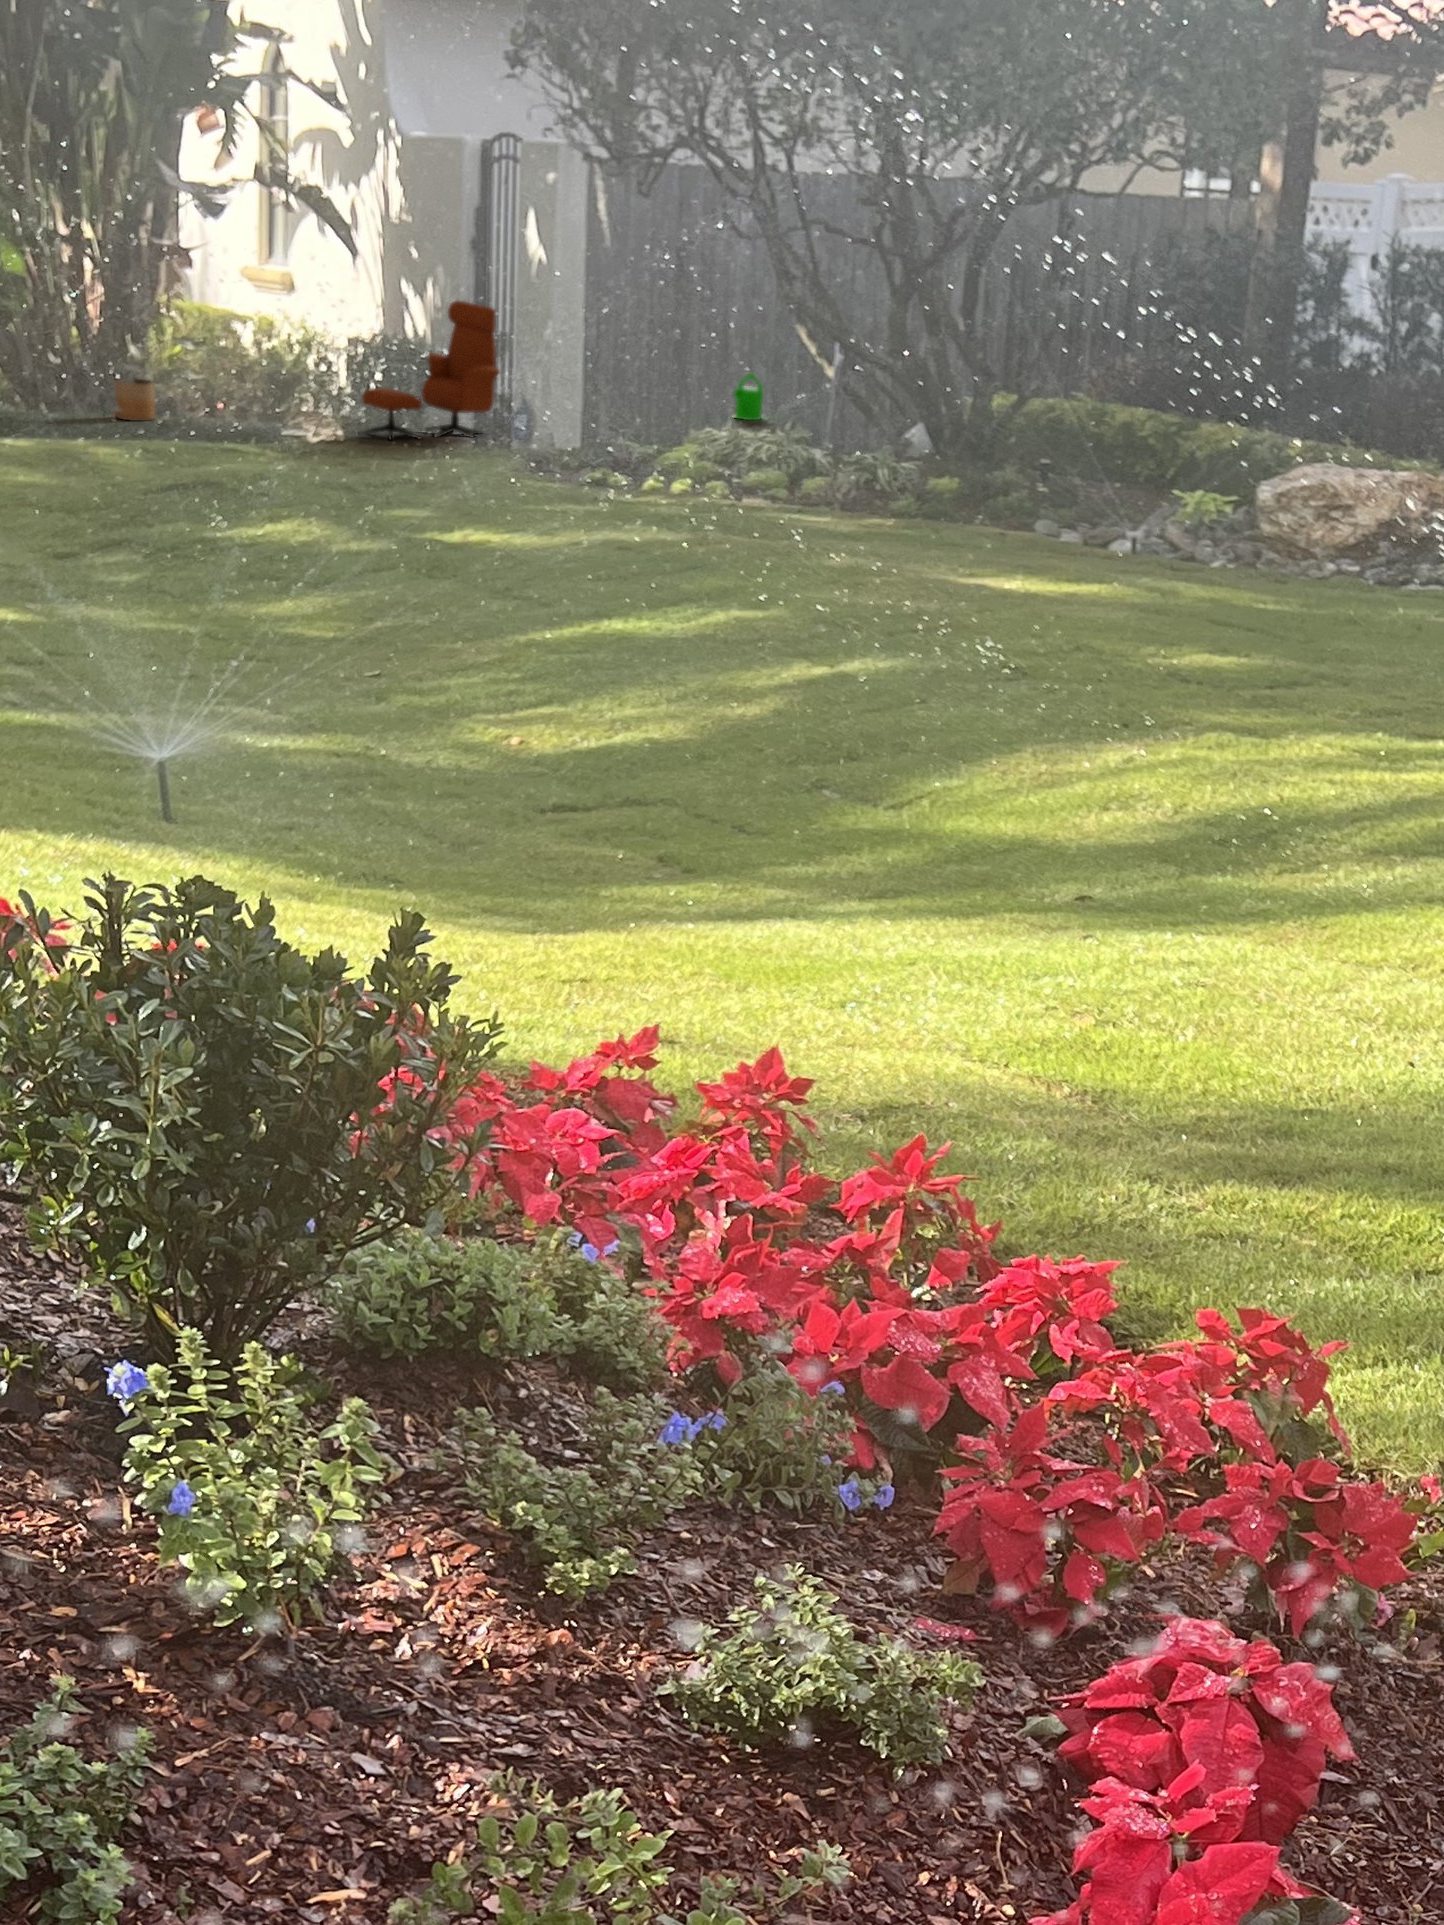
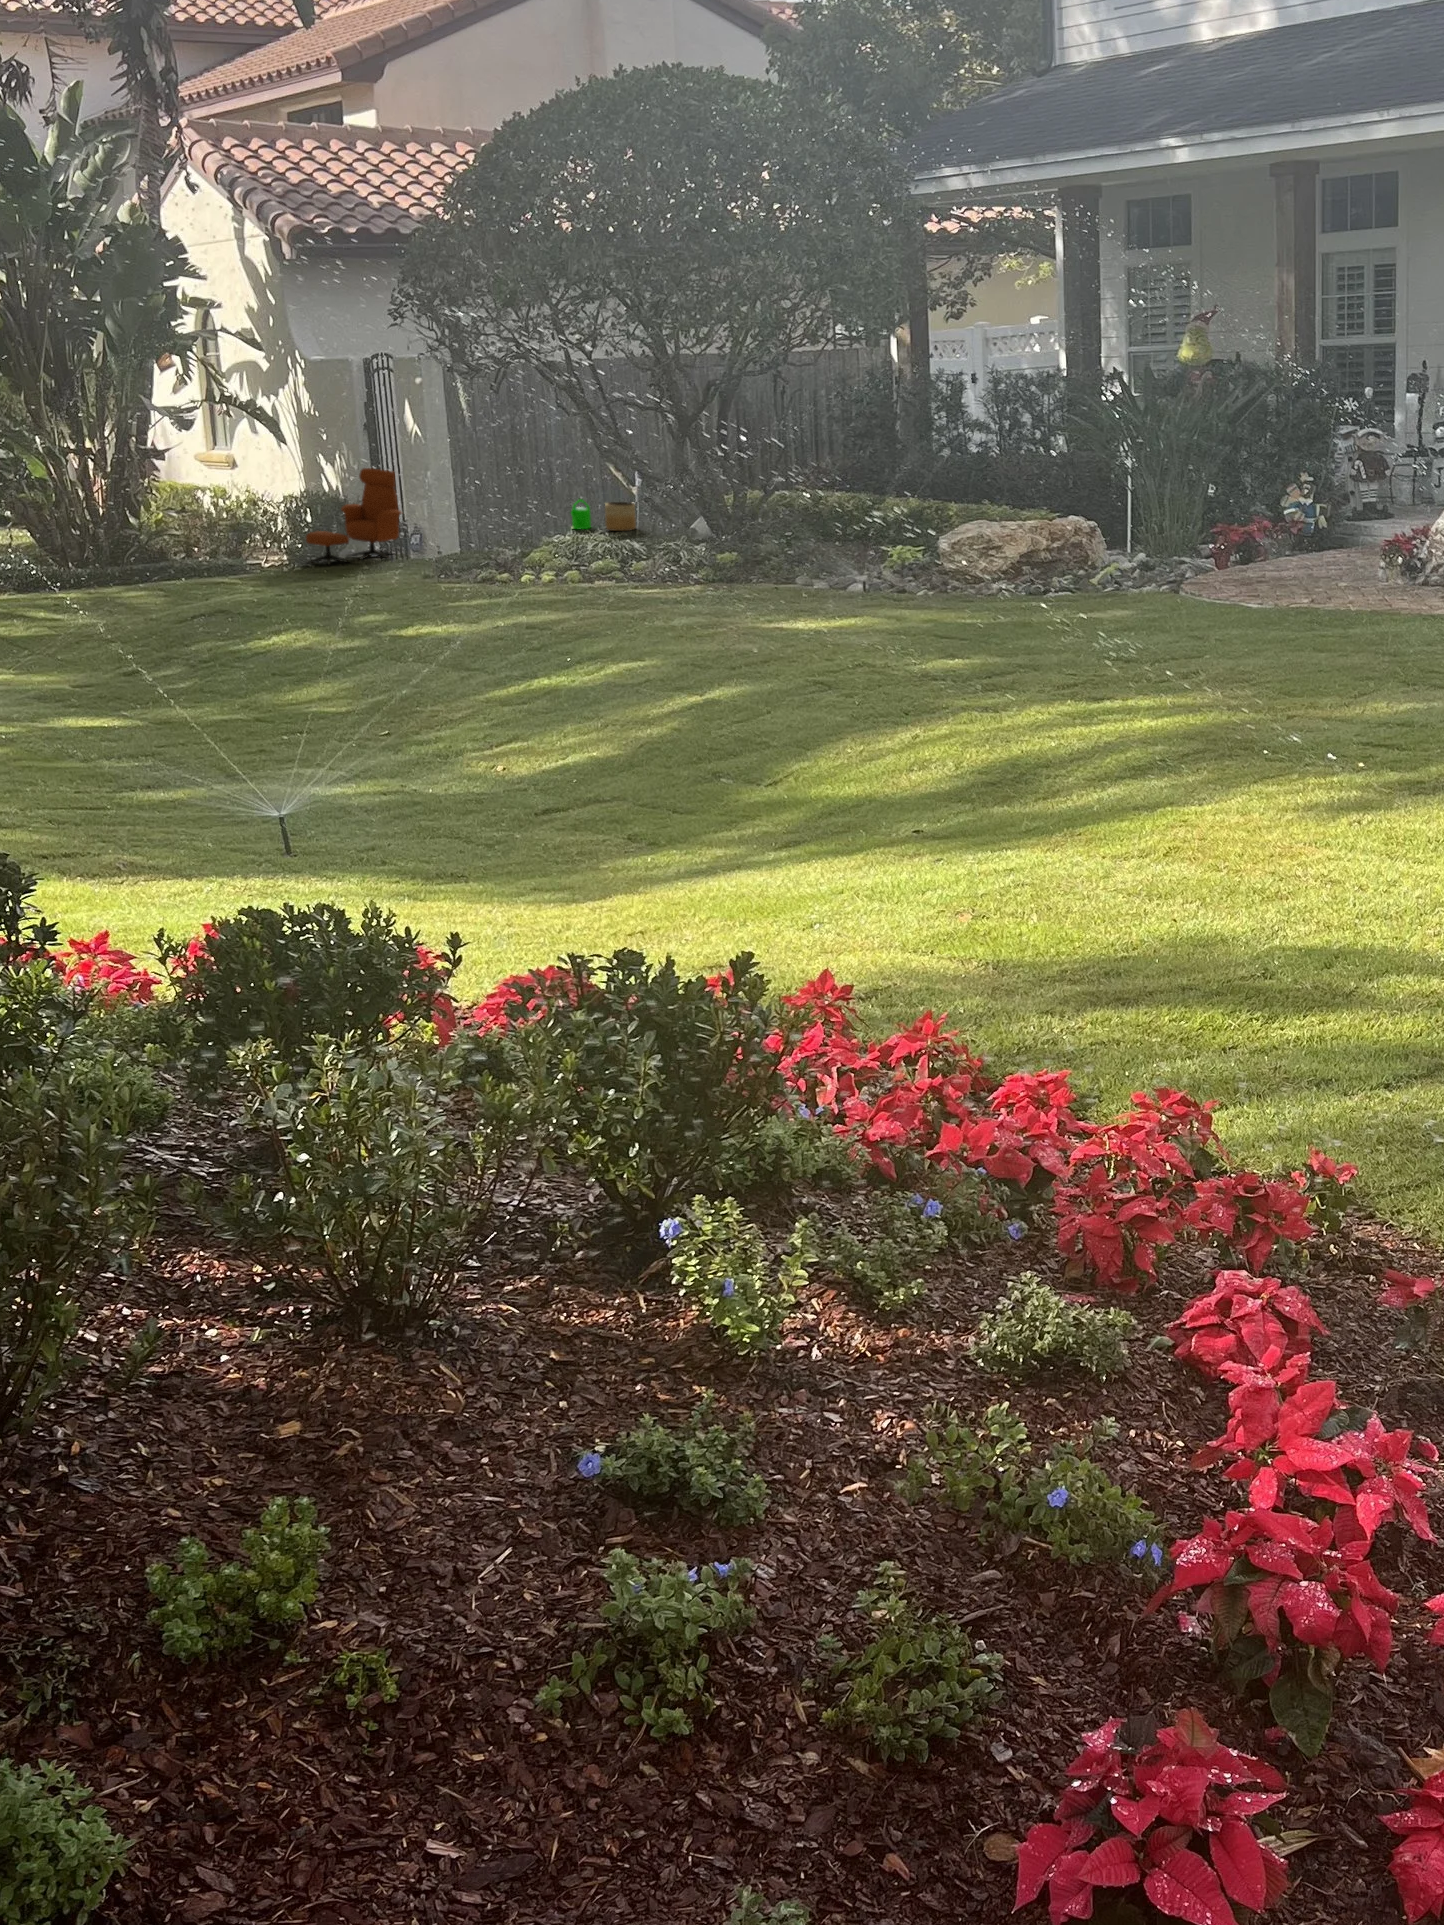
planter: present [114,379,155,421] -> present [605,502,636,531]

